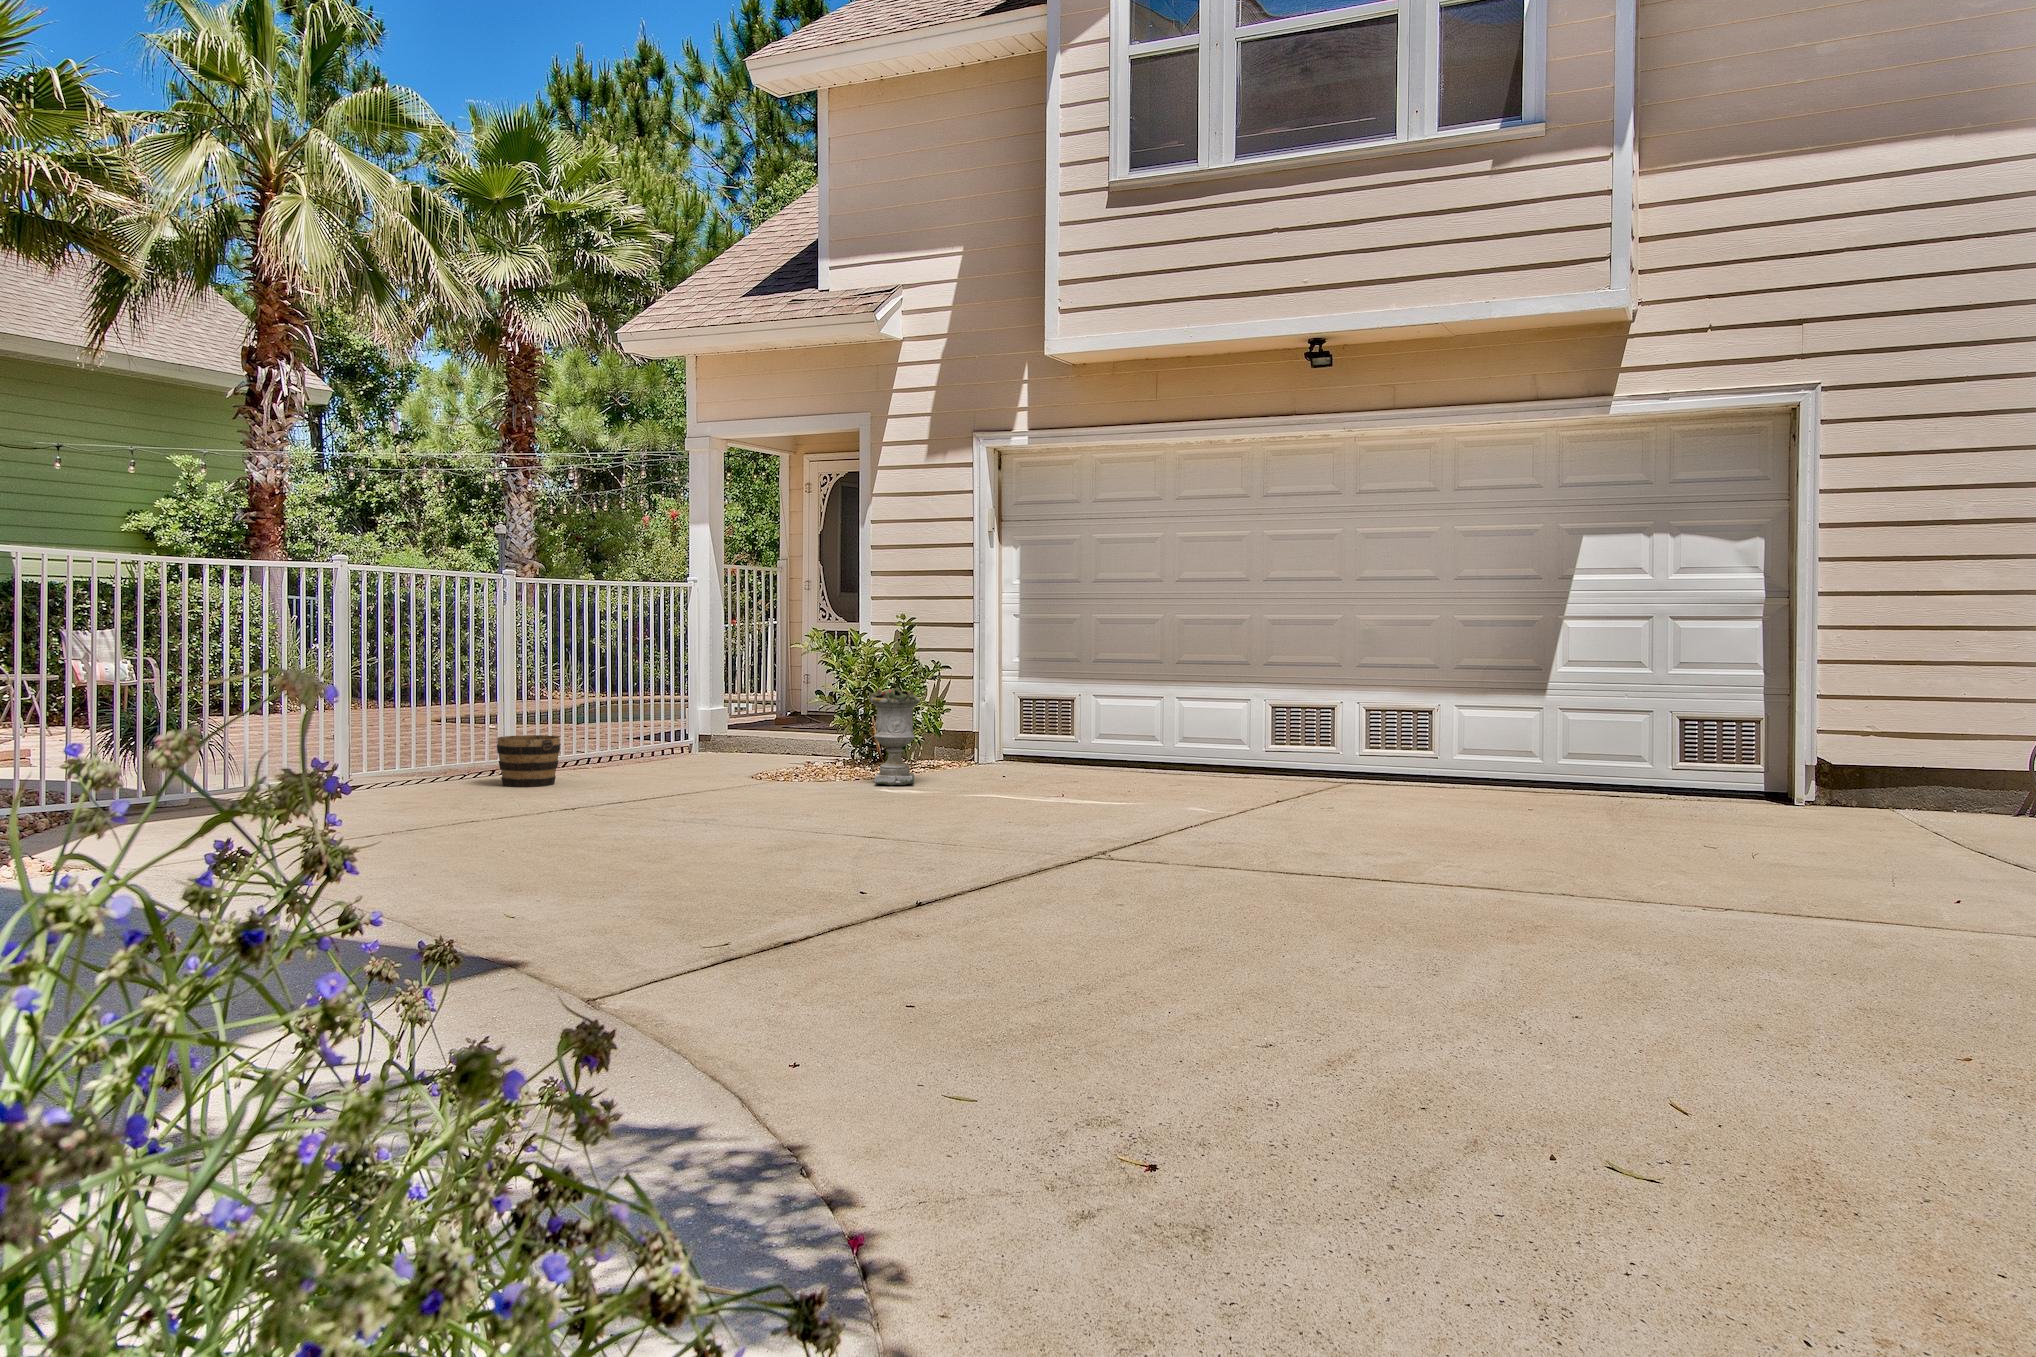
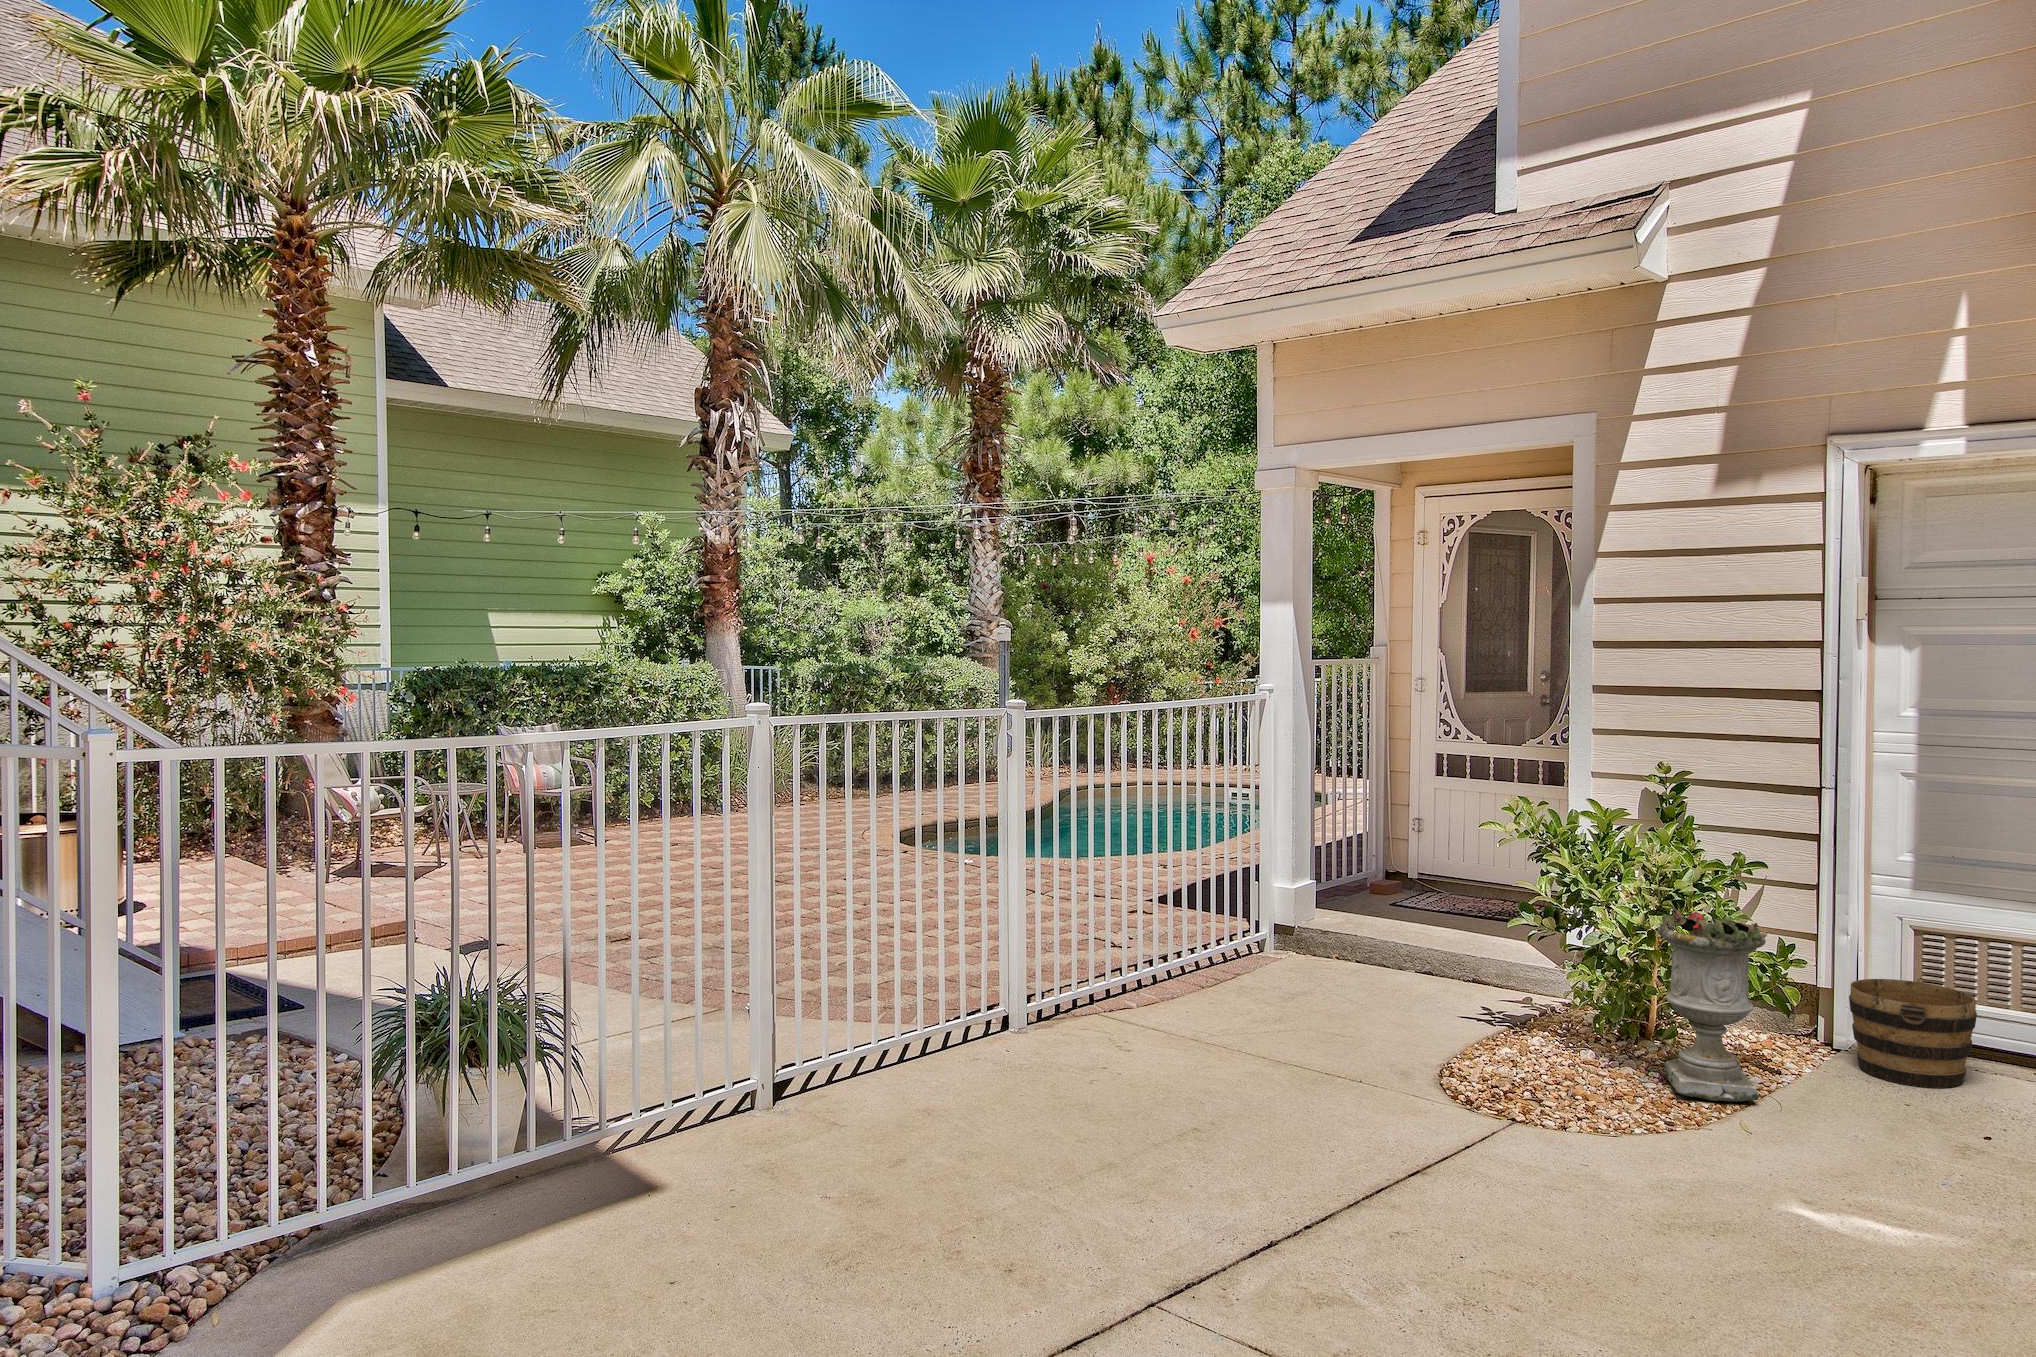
bucket: present [497,735,560,787] -> present [1849,979,1977,1088]

